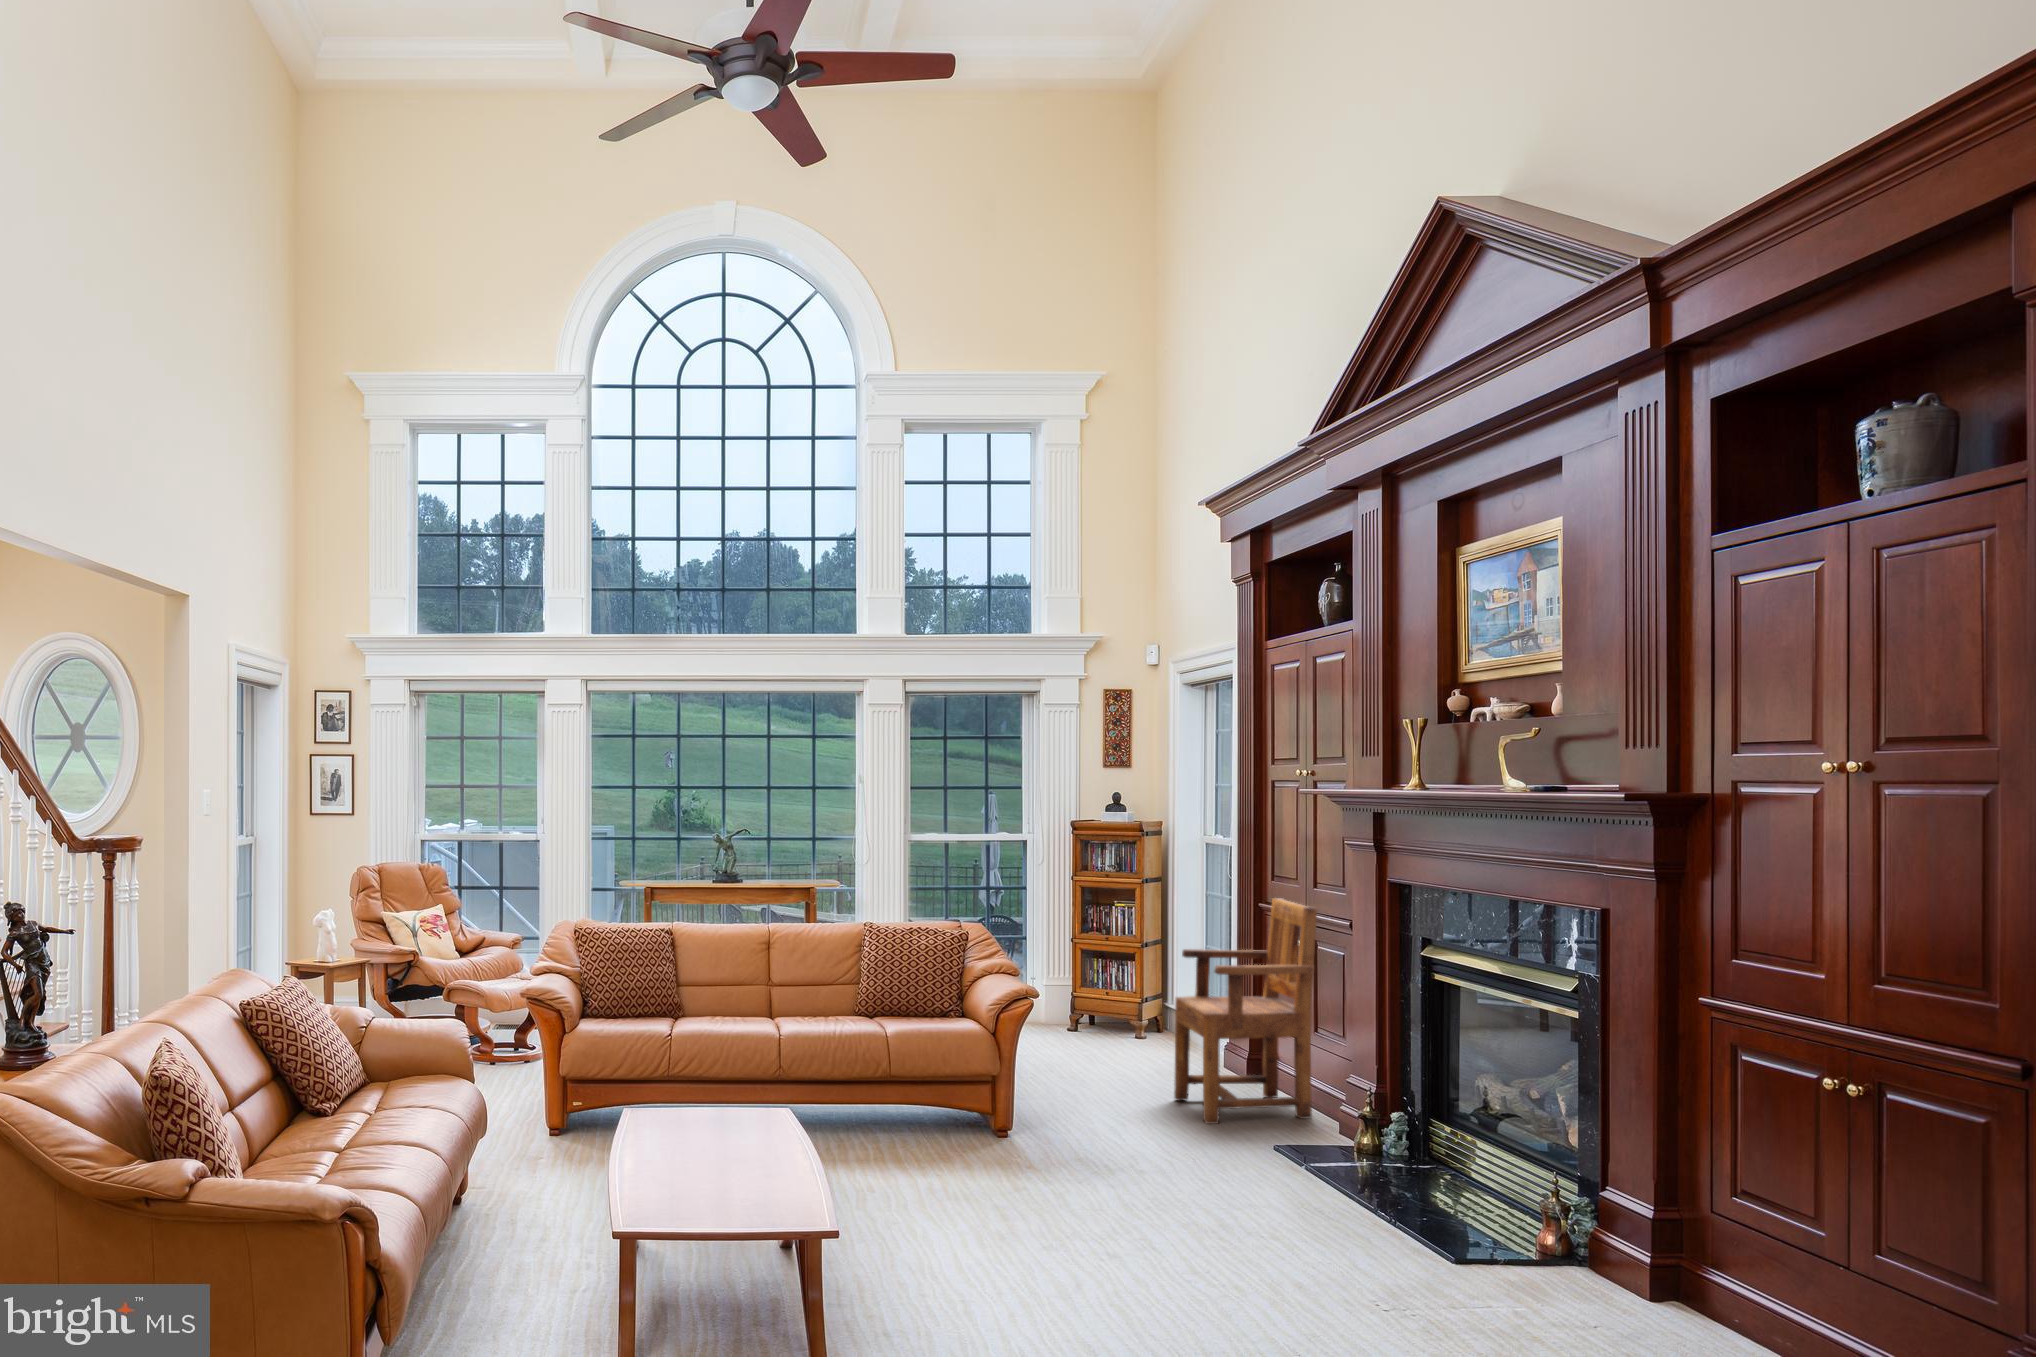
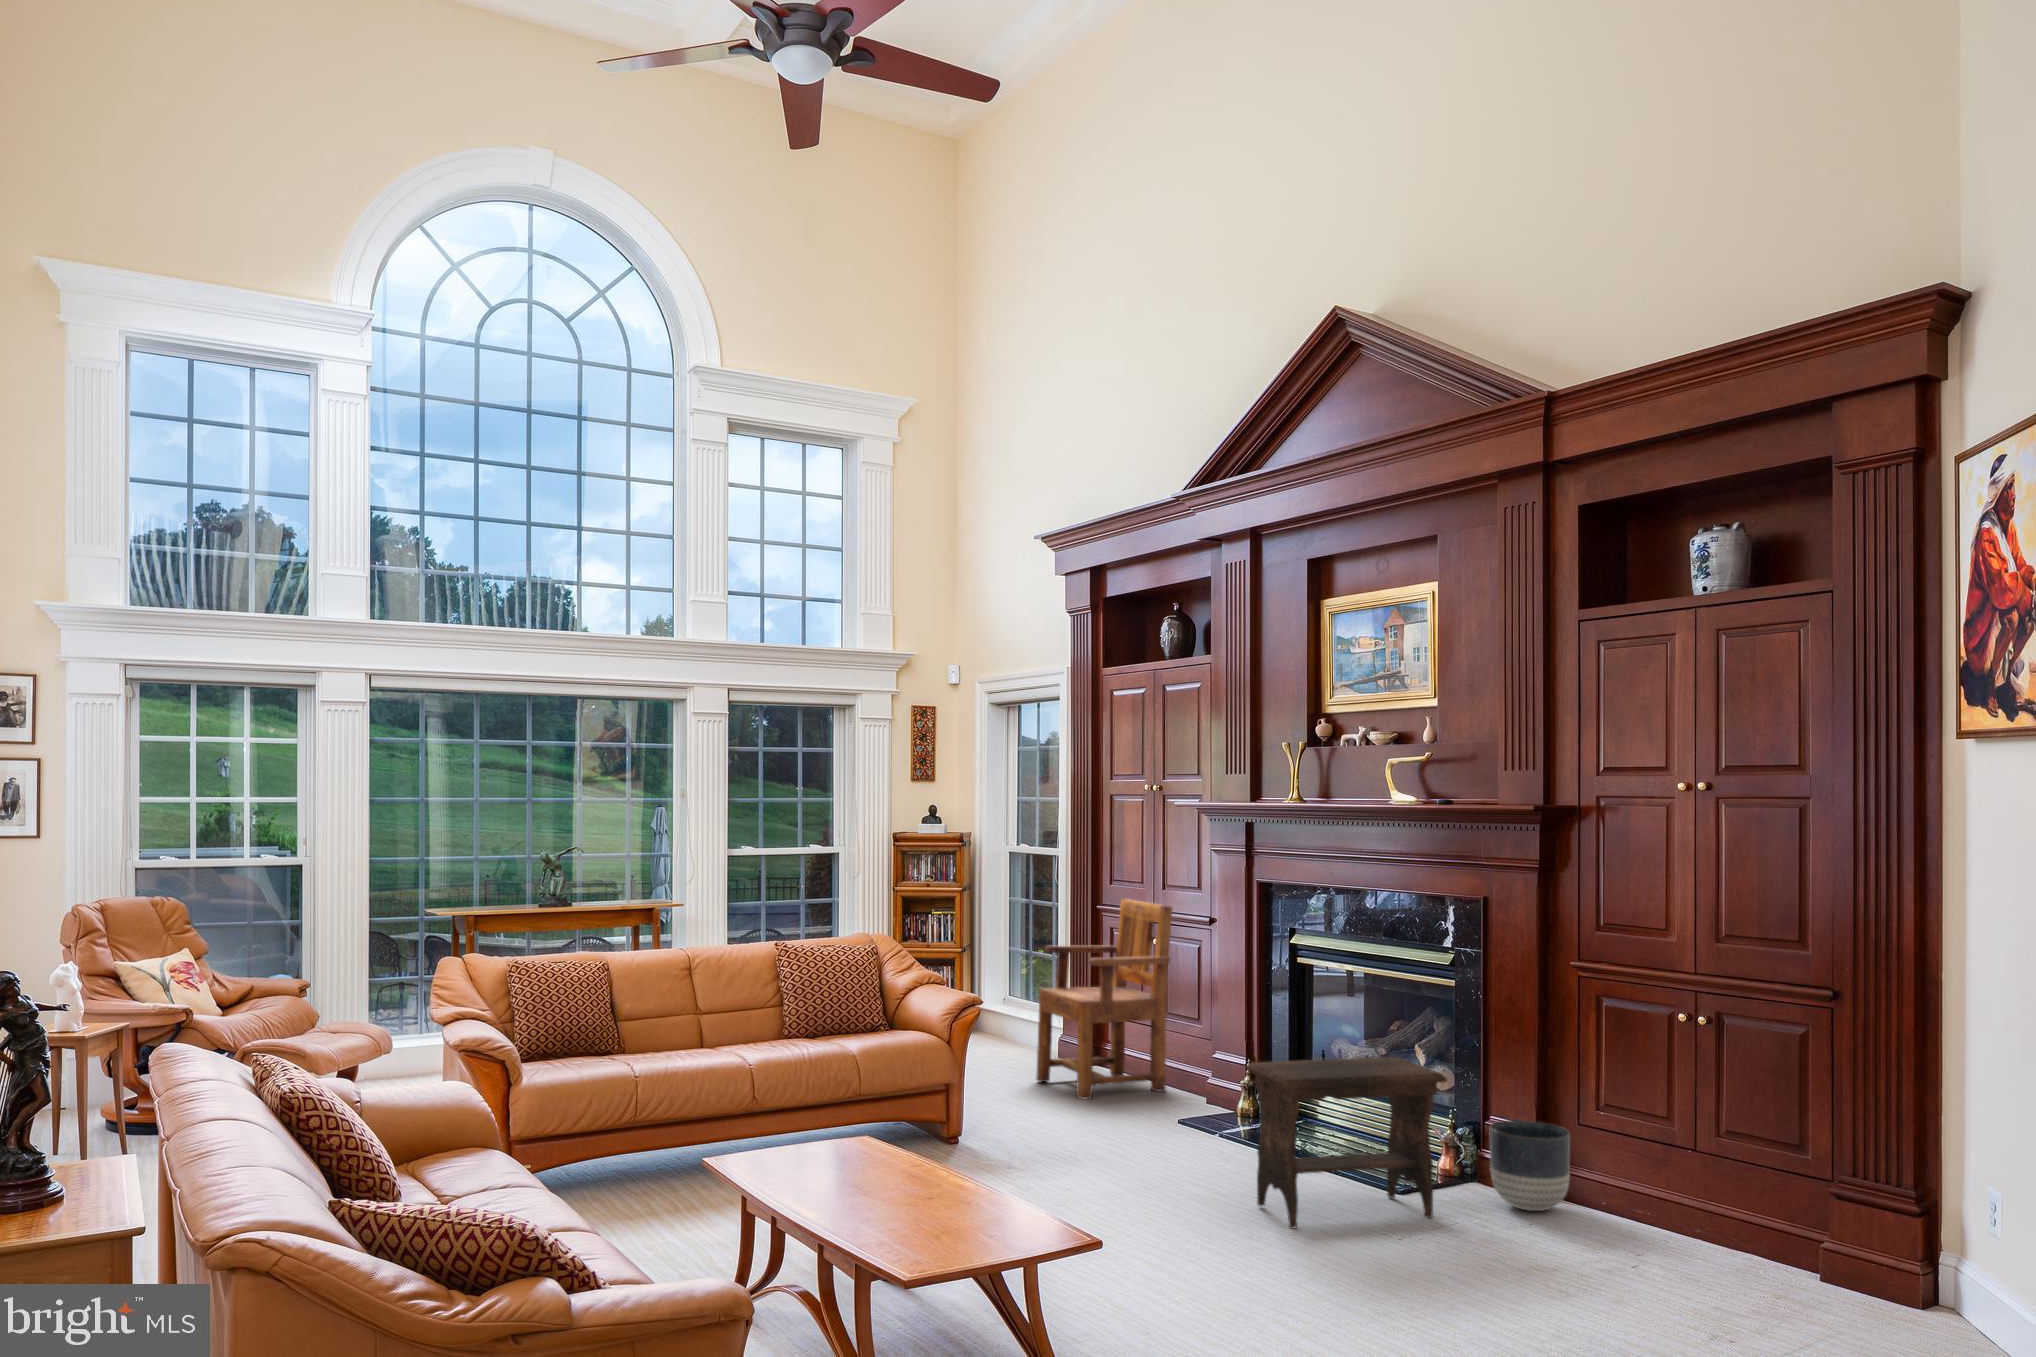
footstool: none [1279,1104,1521,1313] -> present [1246,1057,1447,1229]
planter: none [1593,1193,1699,1314] -> present [1490,1120,1570,1211]

